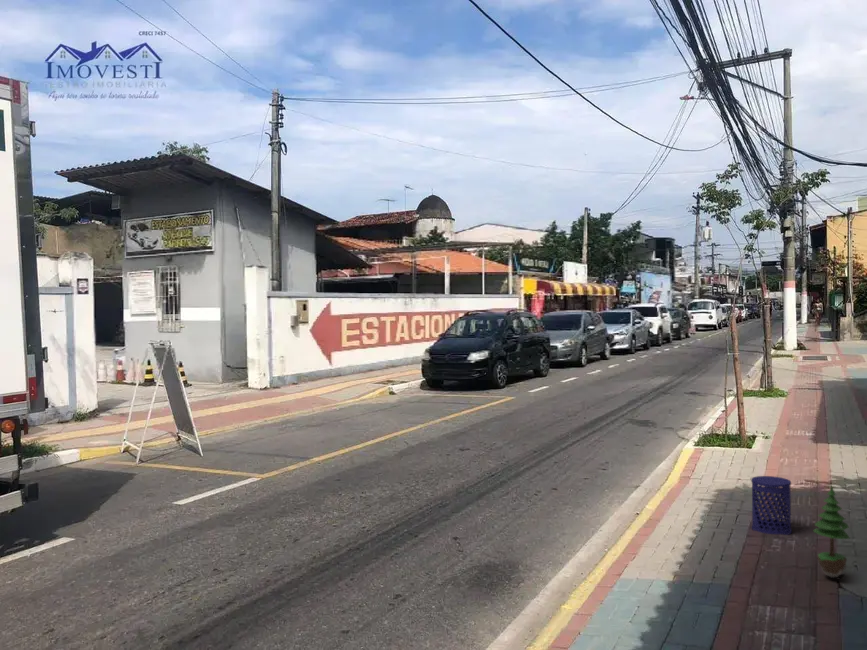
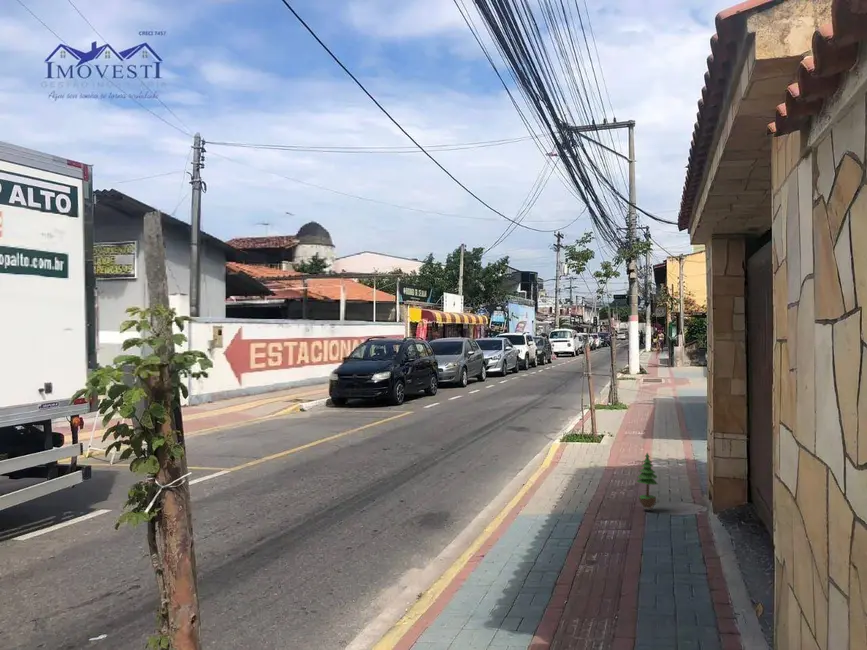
waste bin: present [751,476,791,535] -> none [600,453,626,492]

